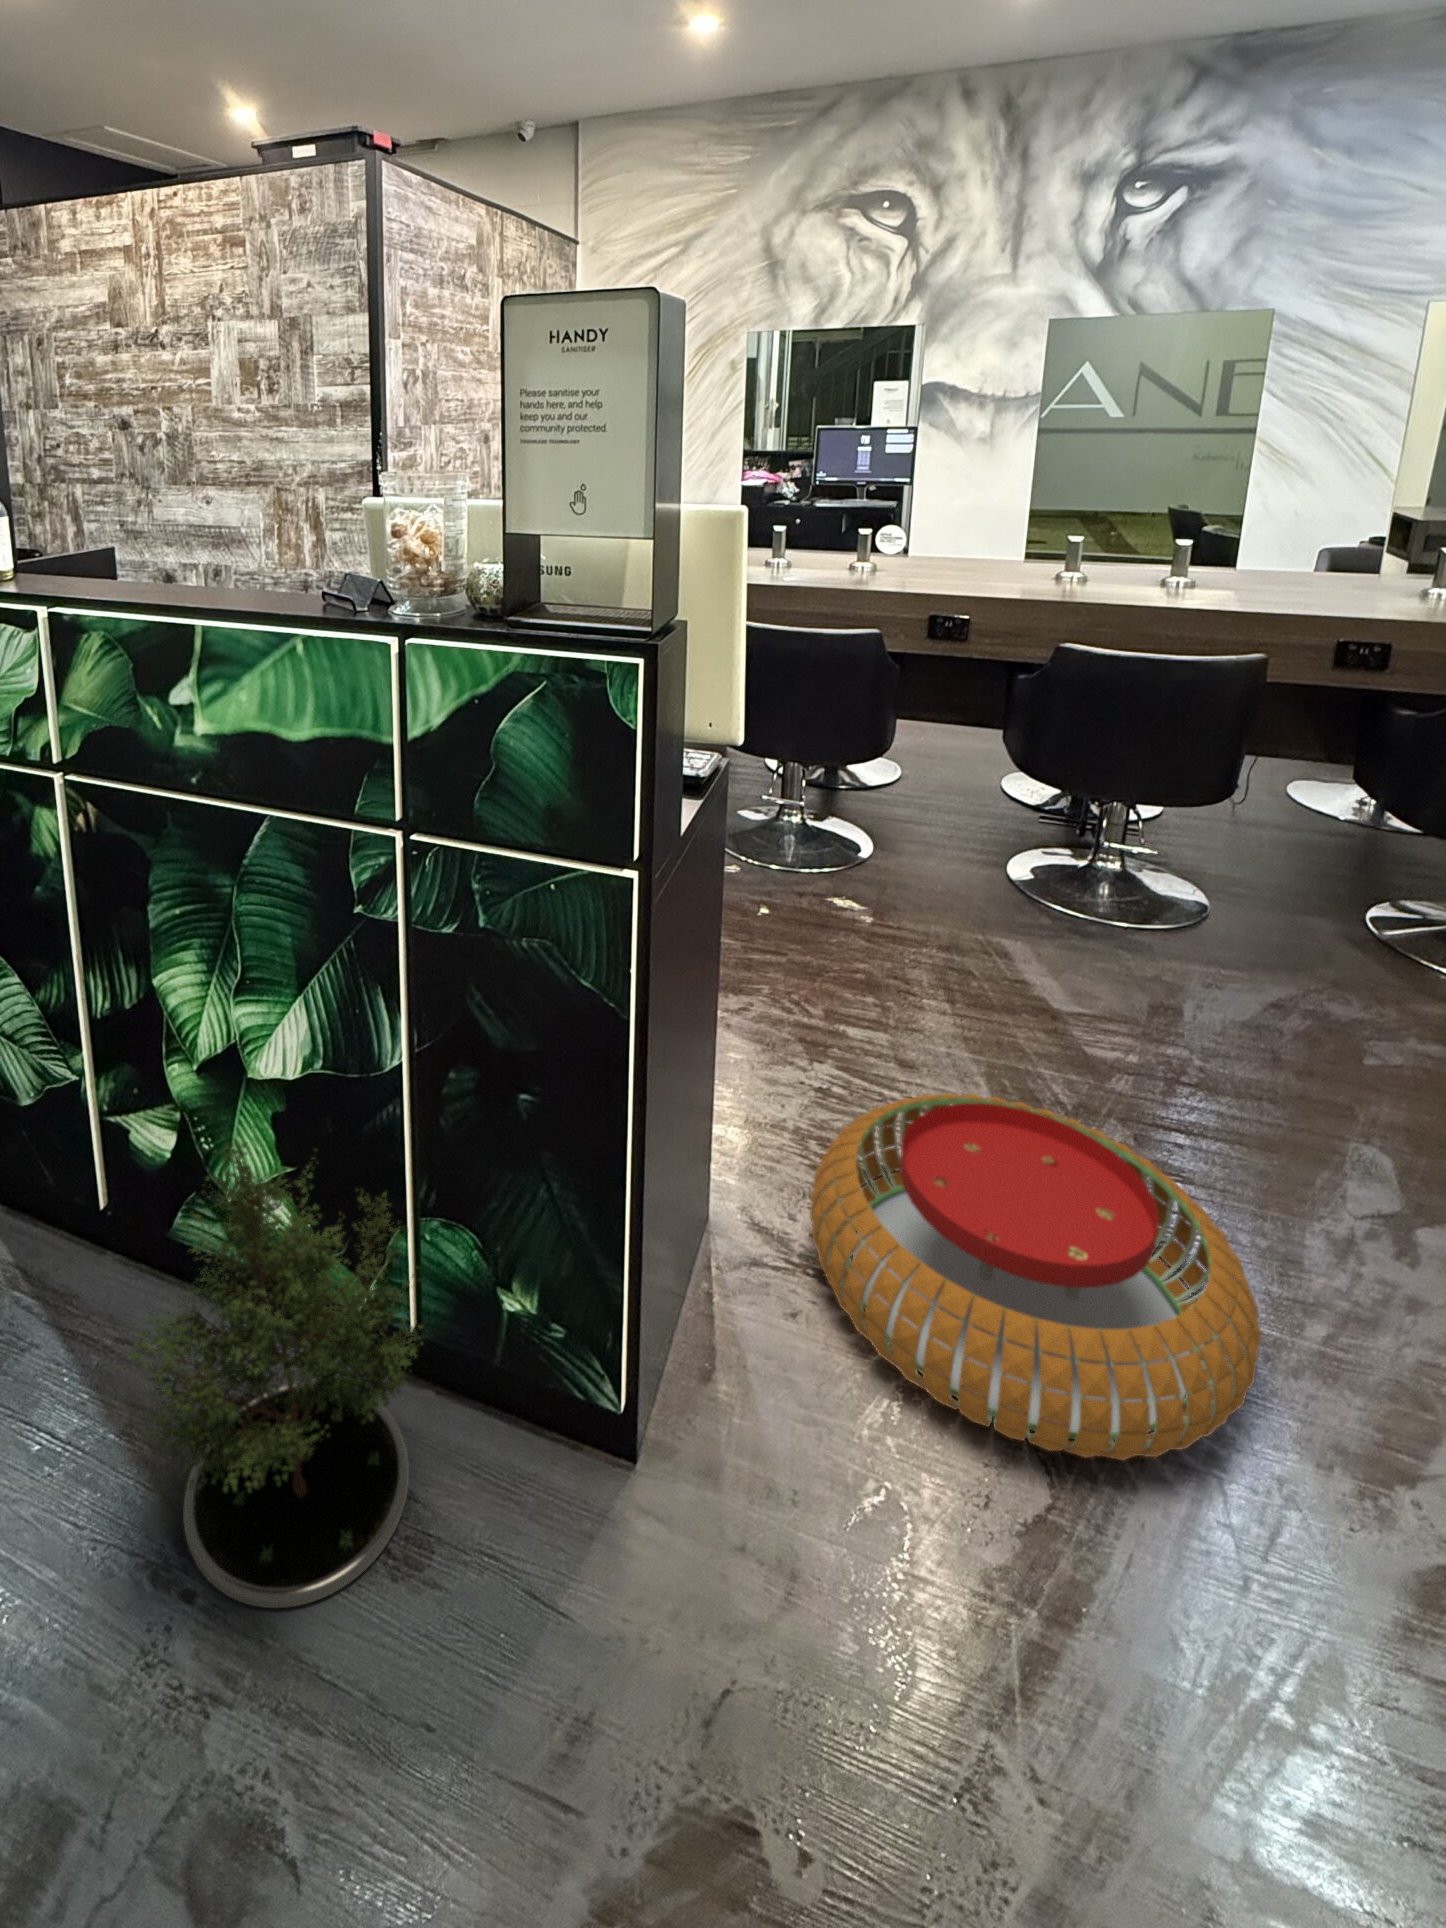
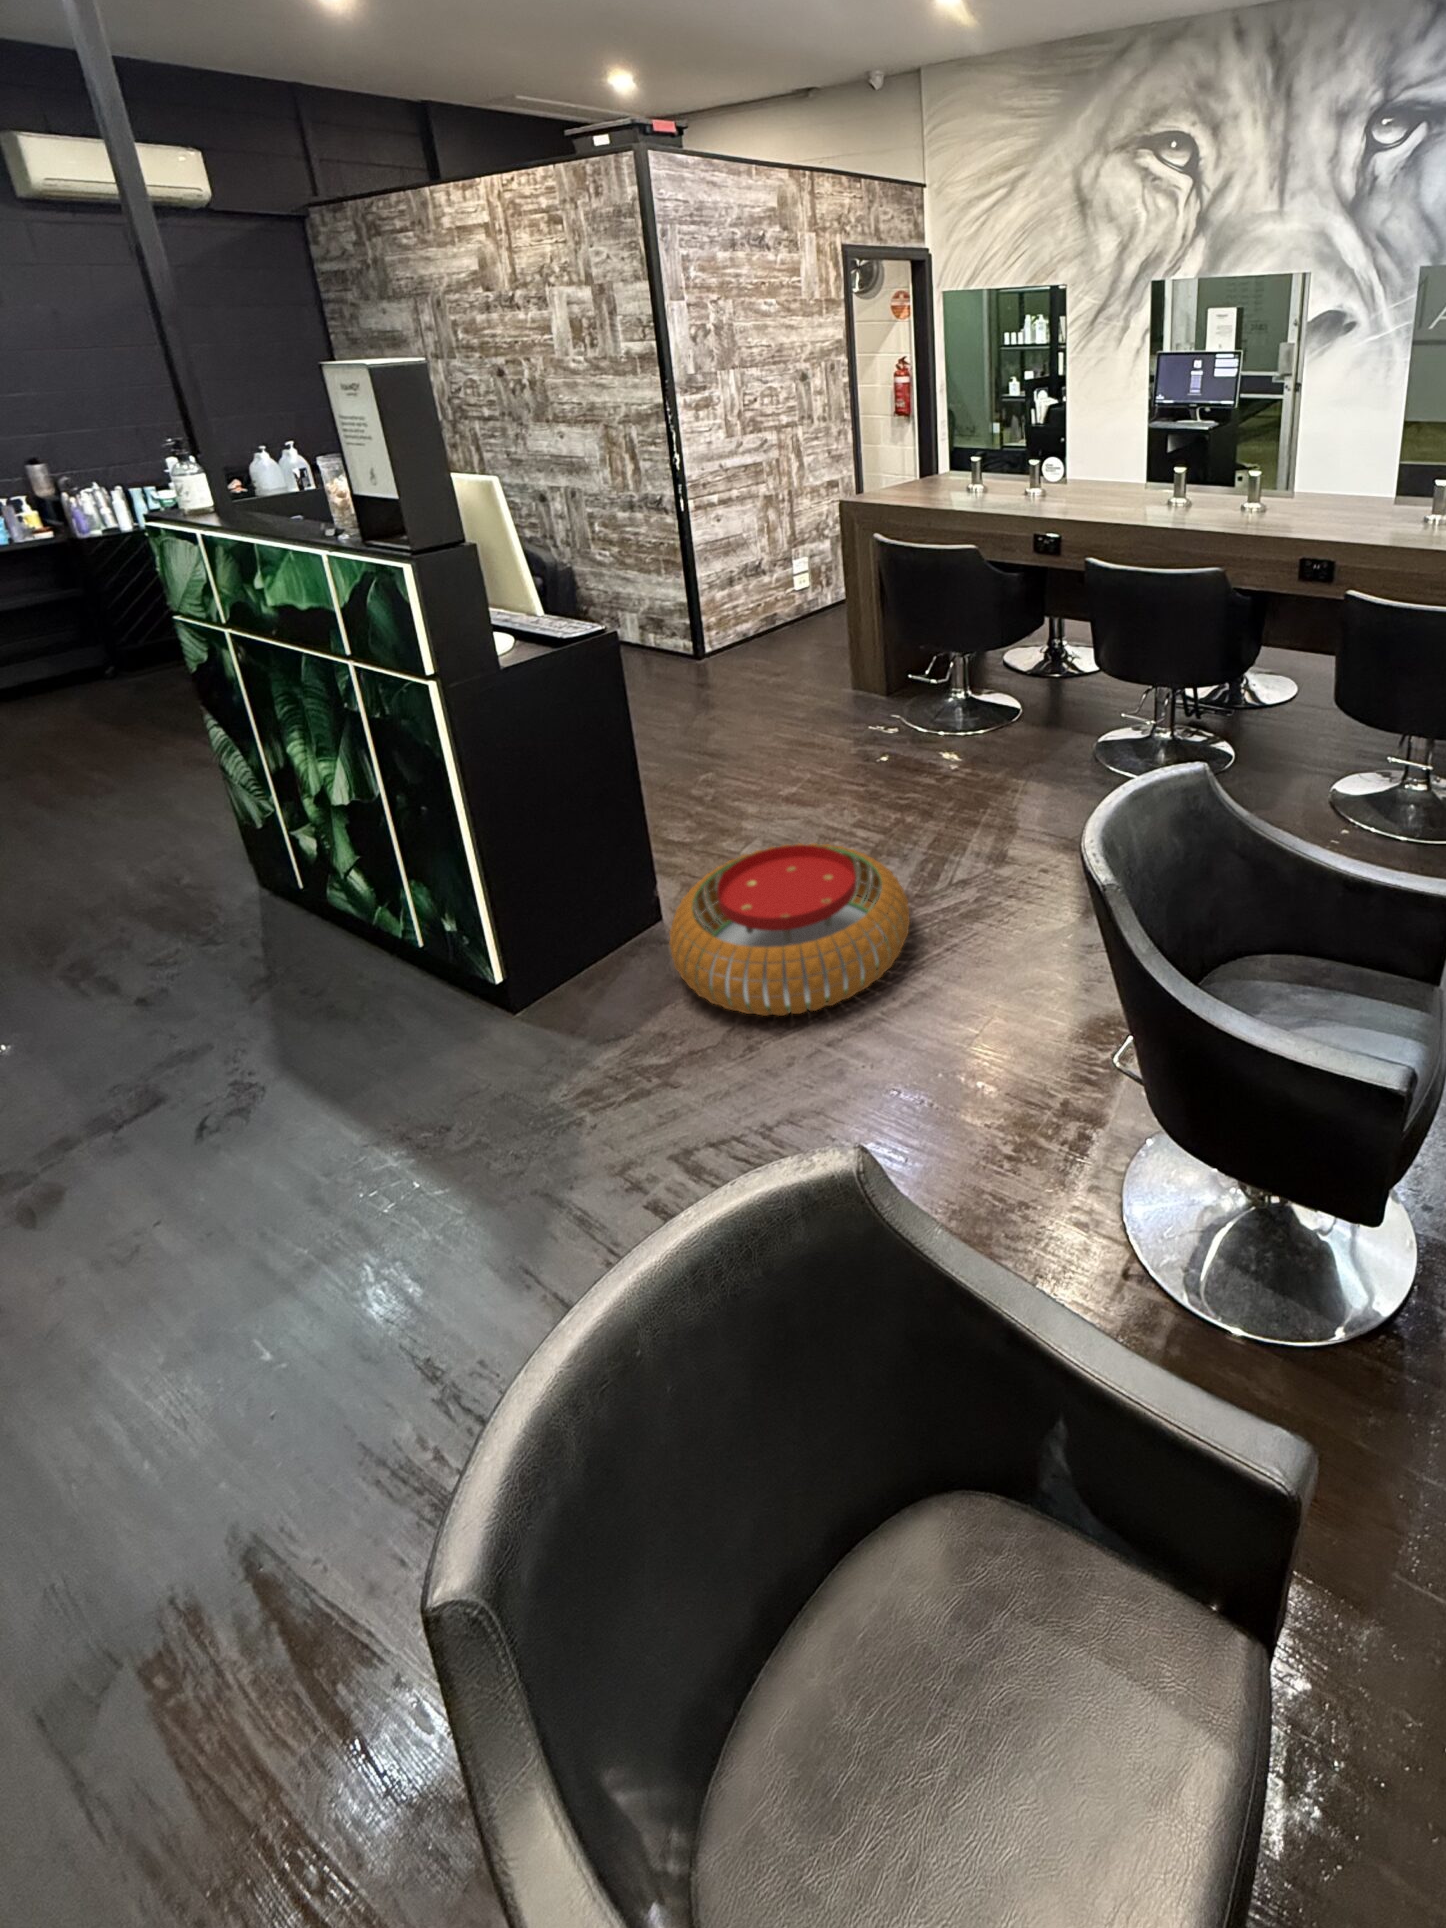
potted tree: present [123,1142,423,1608] -> none [198,818,410,1044]

